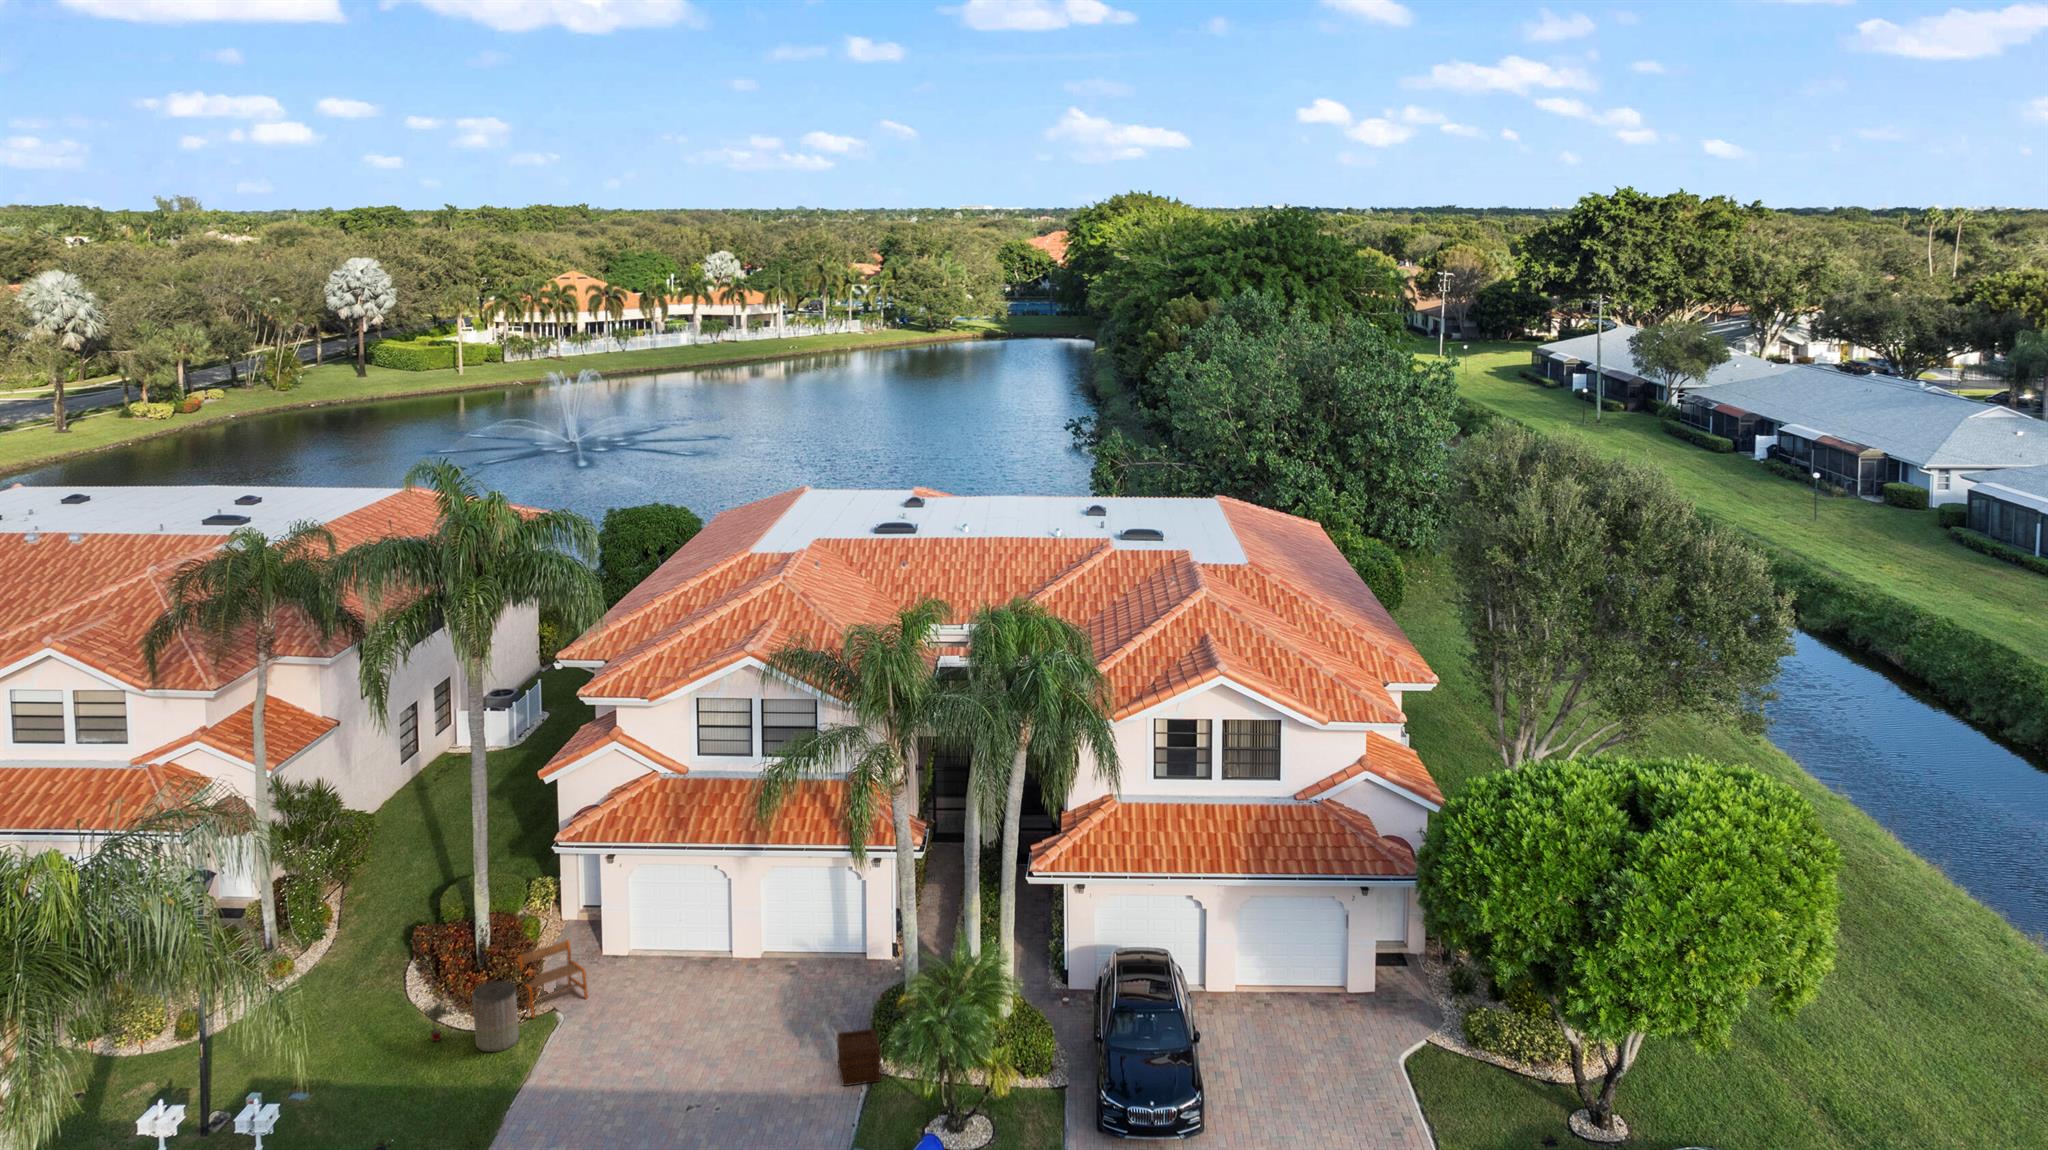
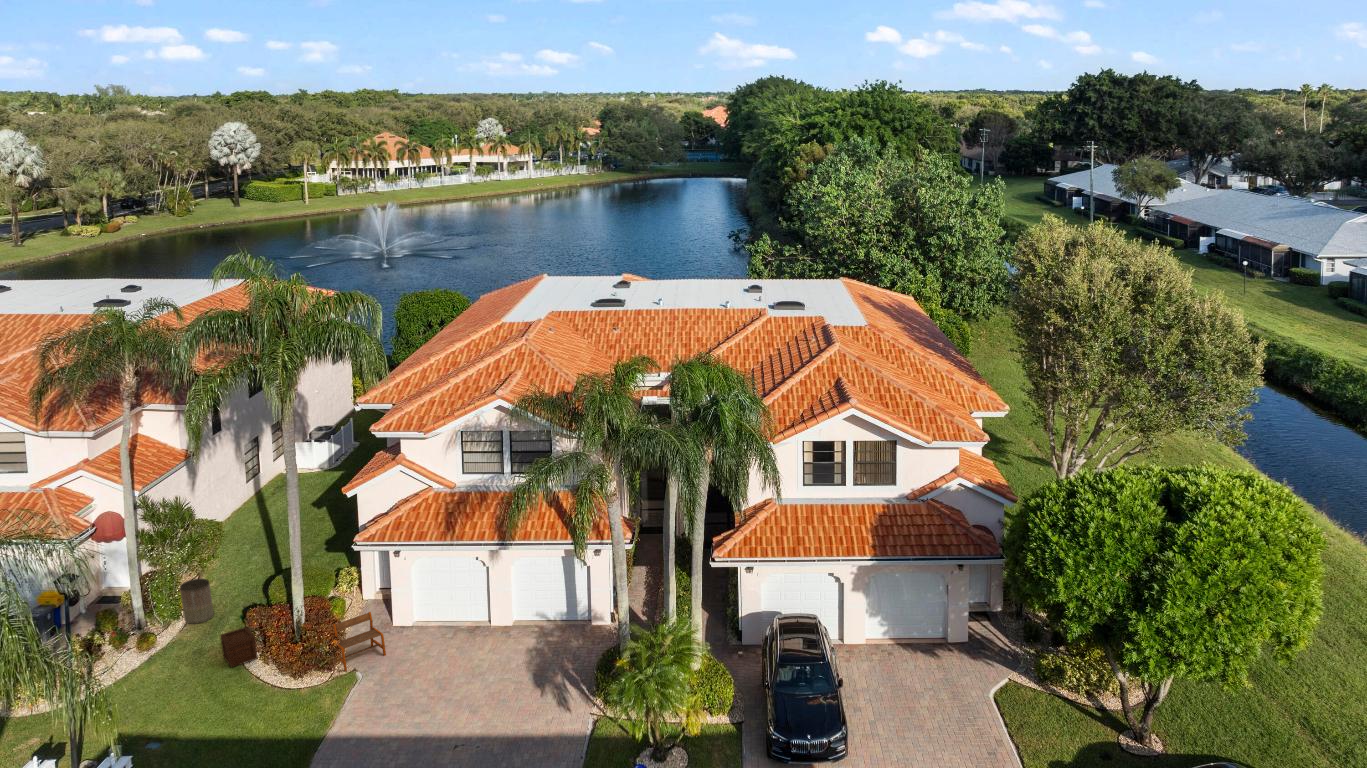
trash can: present [472,981,519,1052] -> present [180,578,214,624]
potted tree: present [424,996,452,1041] -> none [263,655,286,689]
wooden crate: present [837,1029,881,1086] -> present [220,627,258,667]

